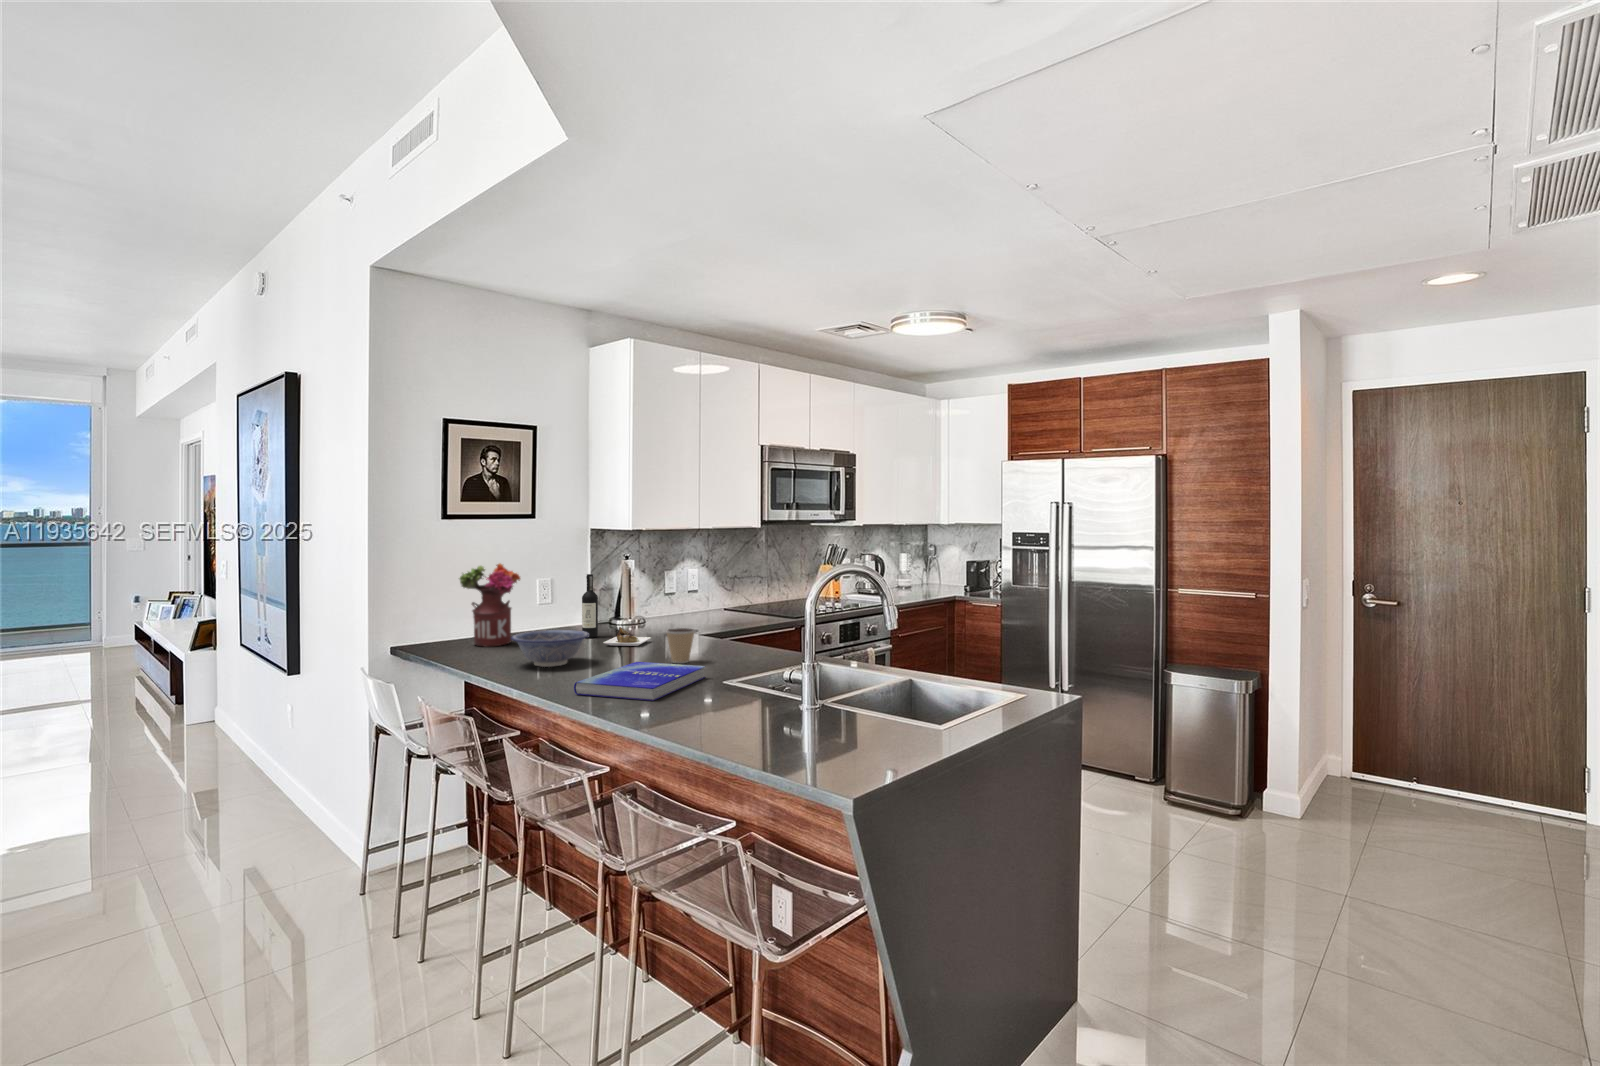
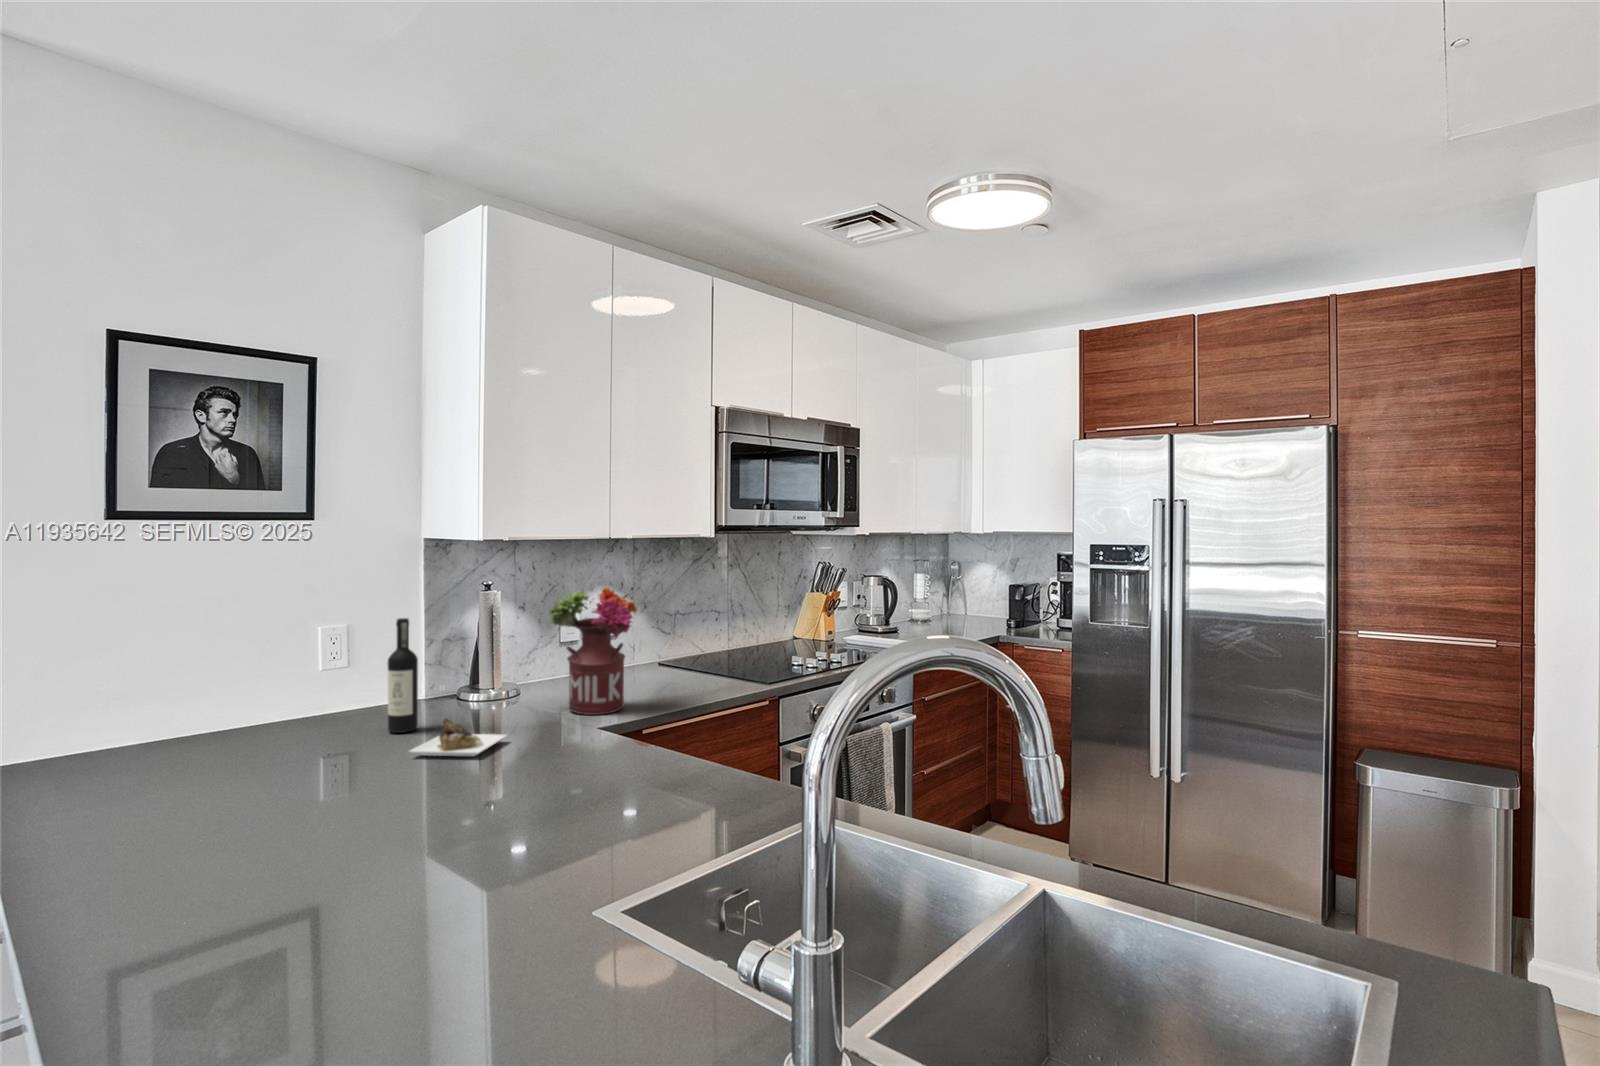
flower arrangement: present [460,563,520,646] -> present [550,587,637,715]
coffee cup: present [666,628,694,663] -> none [504,738,566,816]
decorative bowl: present [511,630,589,667] -> none [160,741,347,831]
book: present [574,662,705,701] -> none [197,830,569,1003]

